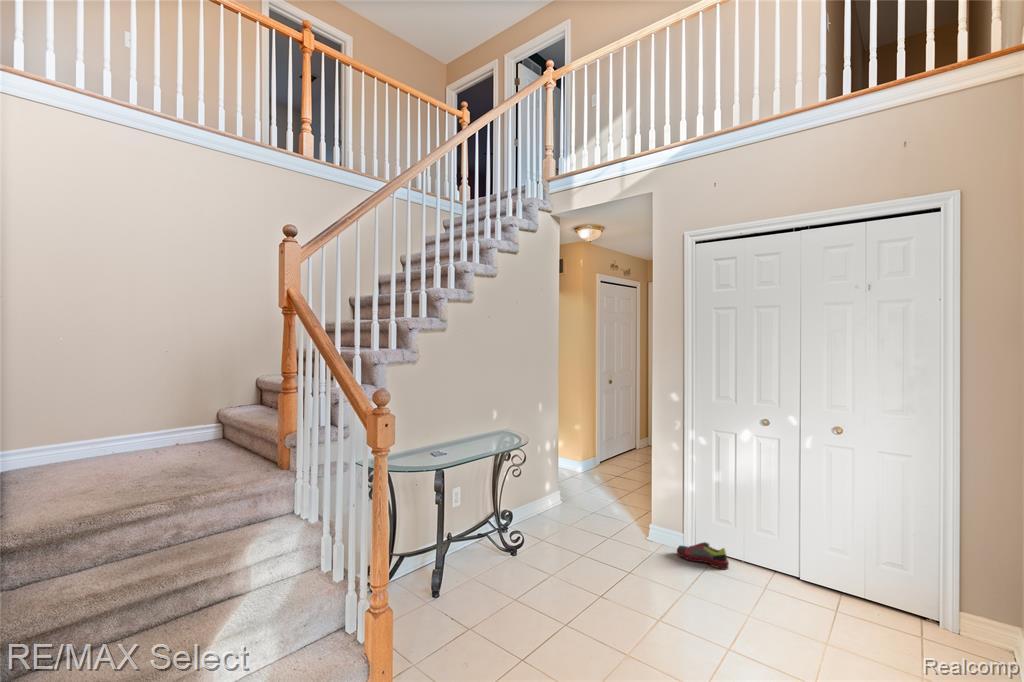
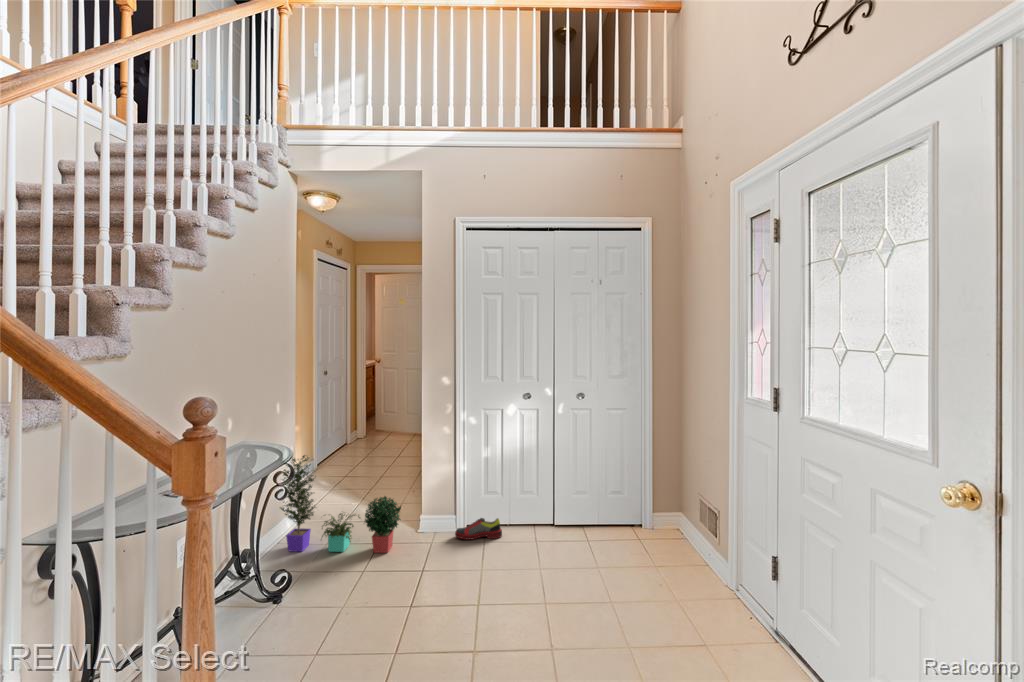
potted plant: none [533,445,624,547] -> present [280,455,401,553]

